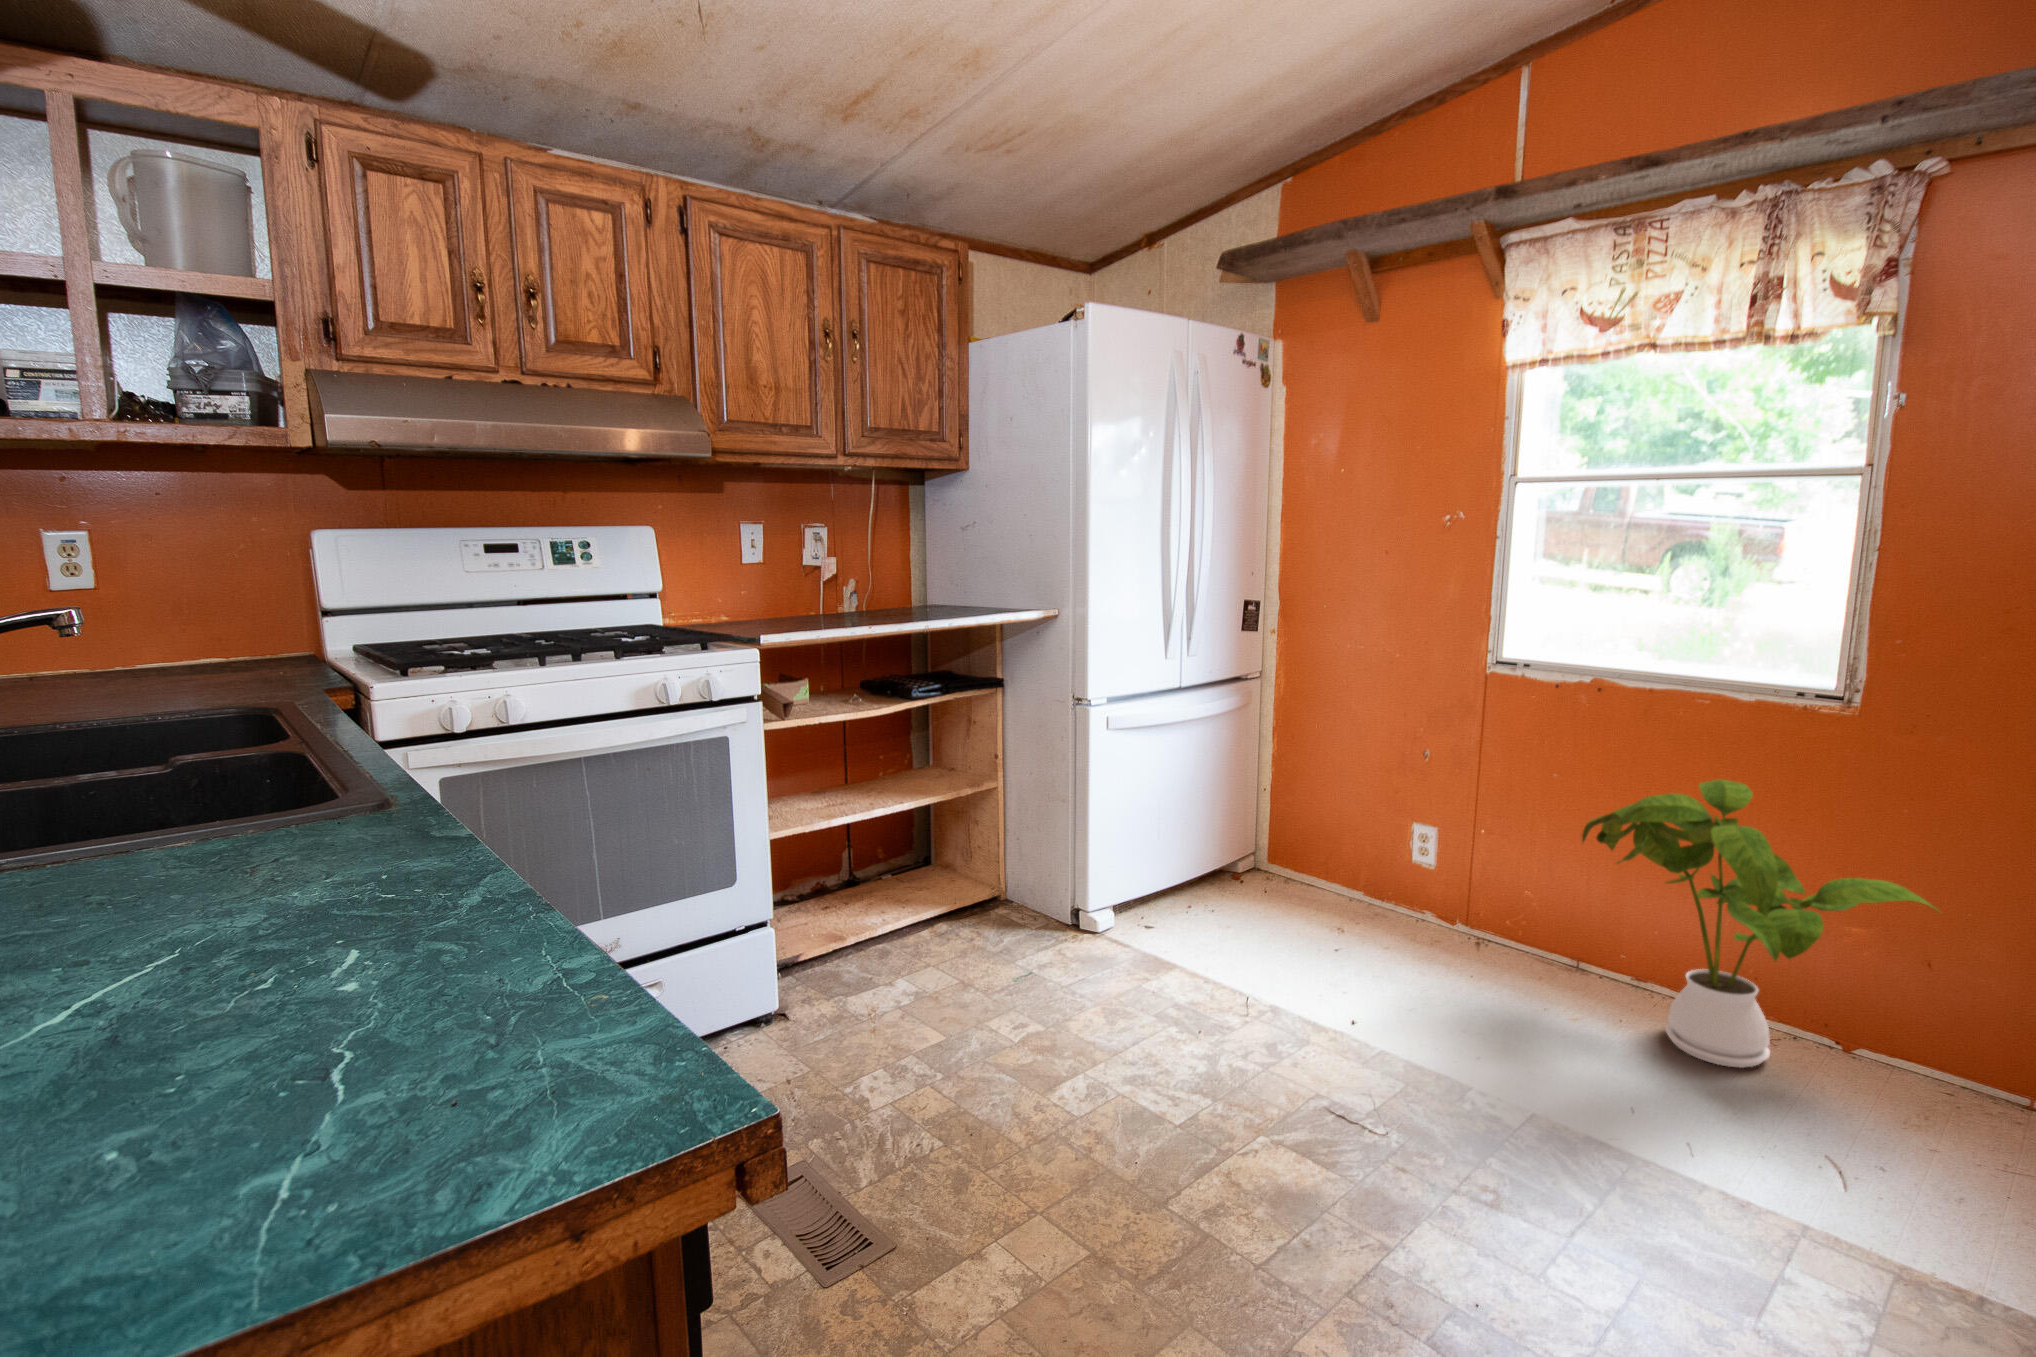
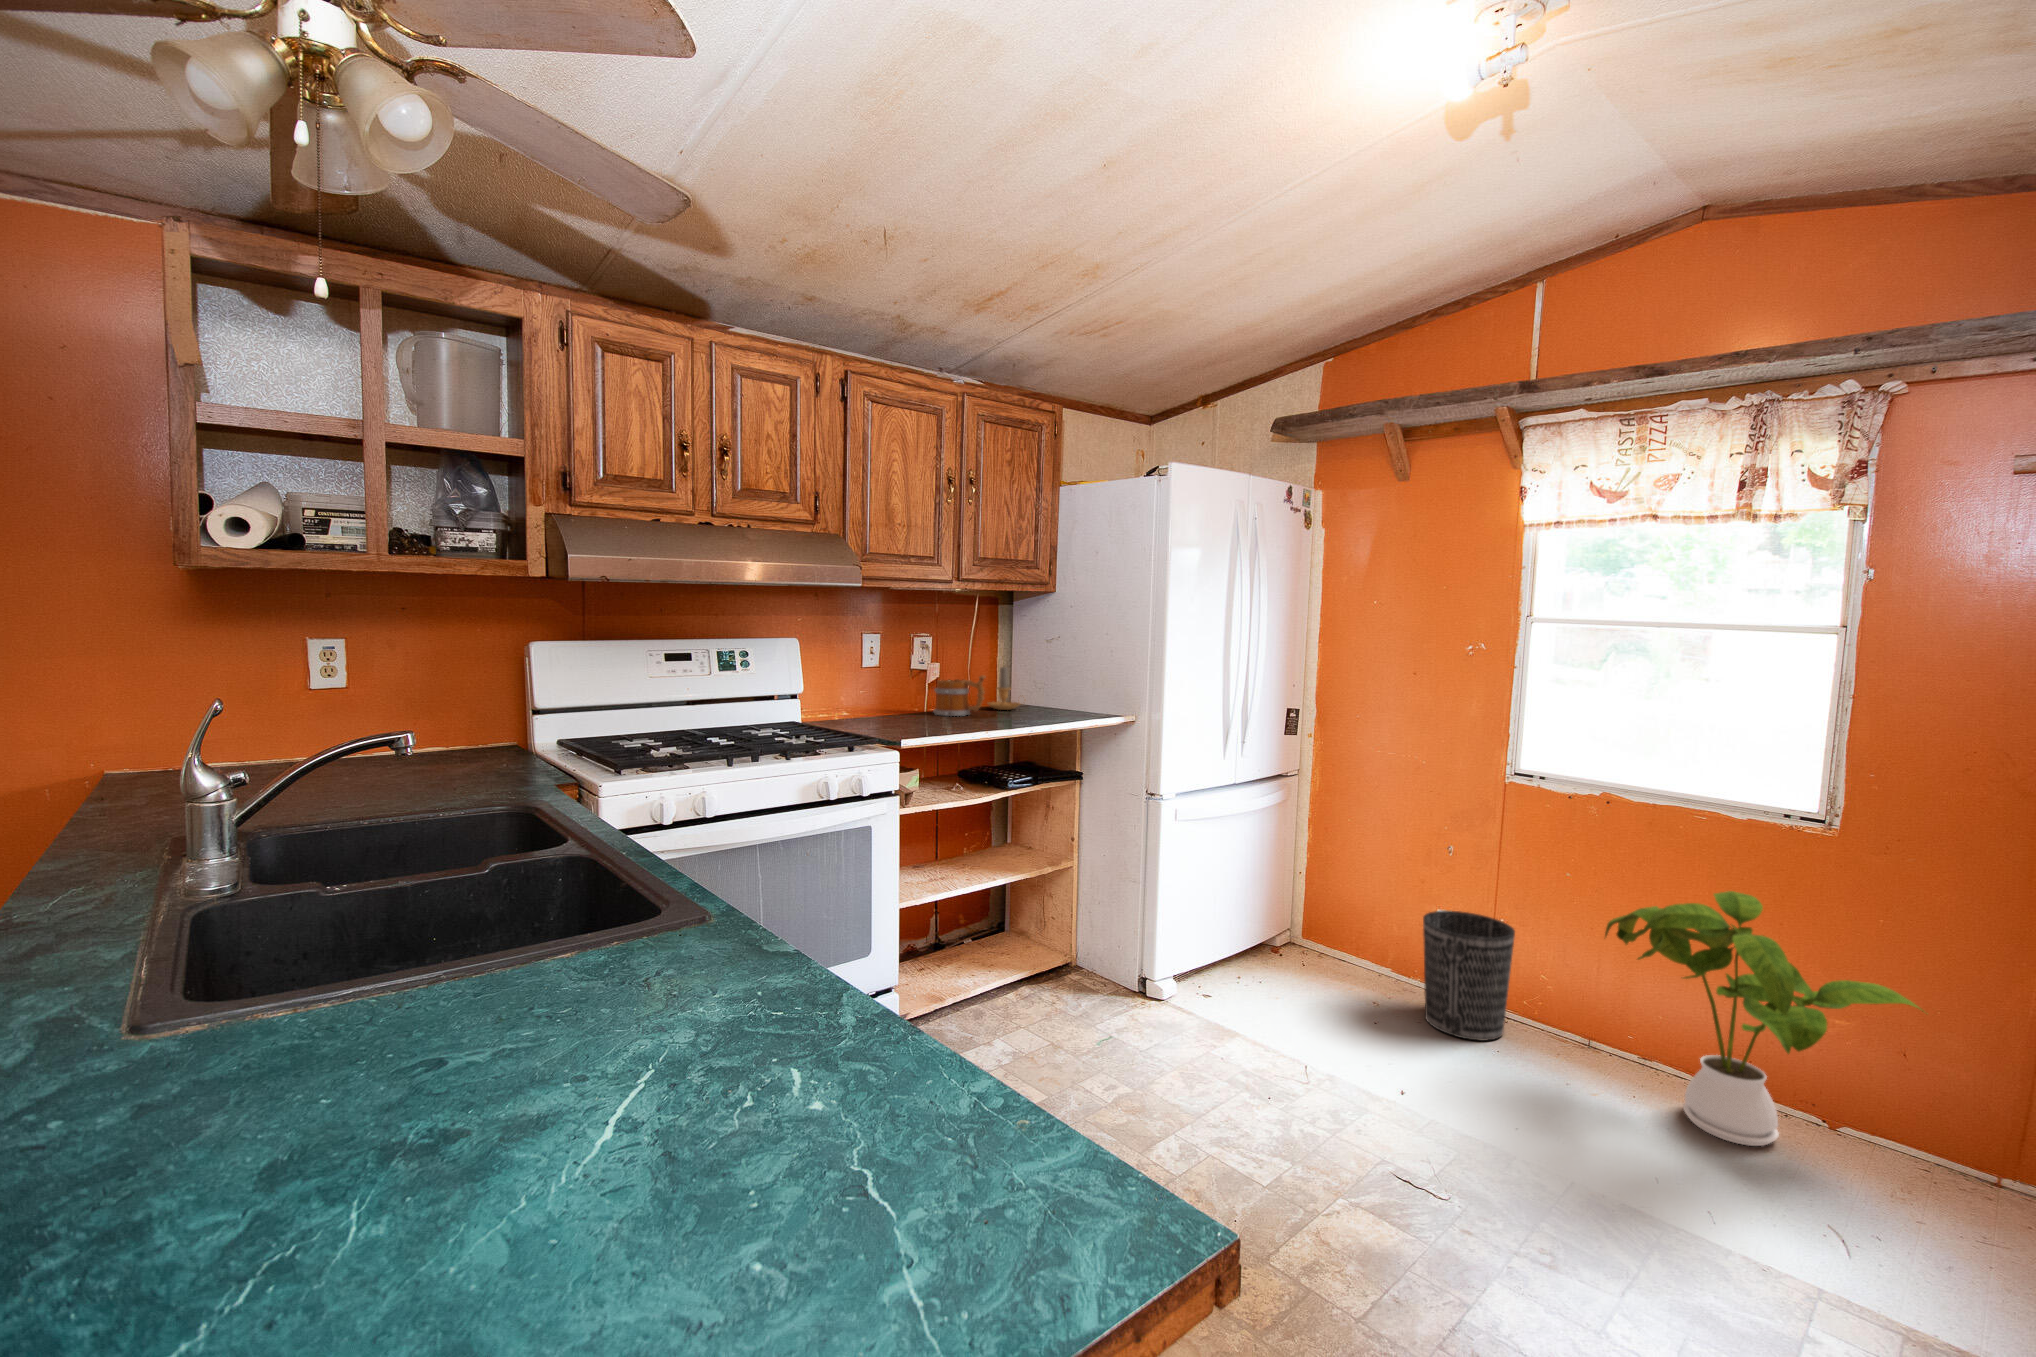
candle: none [897,558,940,610] -> present [988,667,1020,710]
mug: none [830,569,888,616] -> present [934,675,985,716]
wastebasket: none [1388,822,1491,964] -> present [1423,911,1515,1041]

